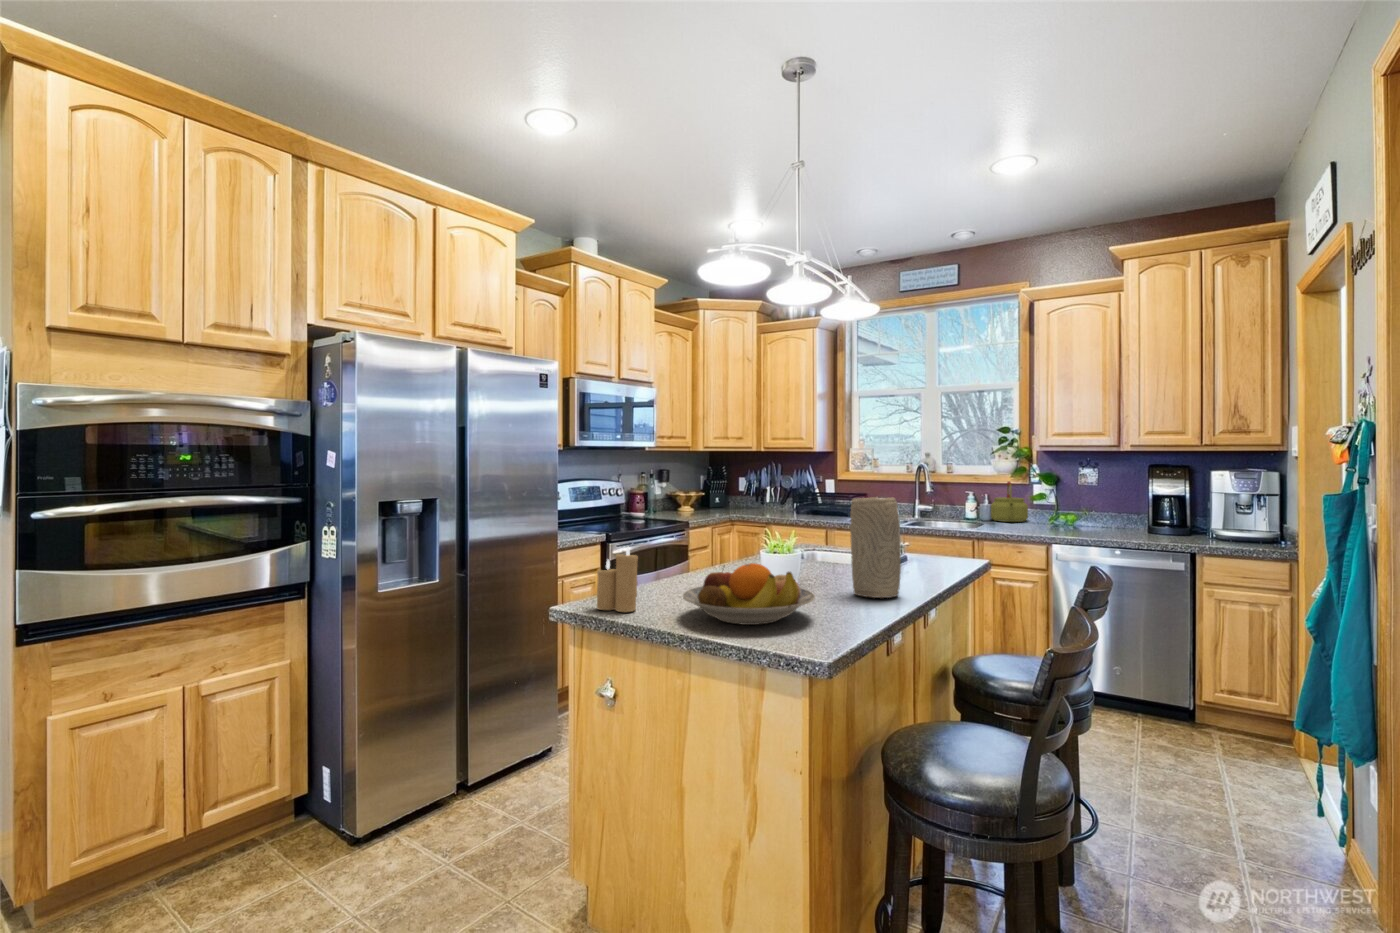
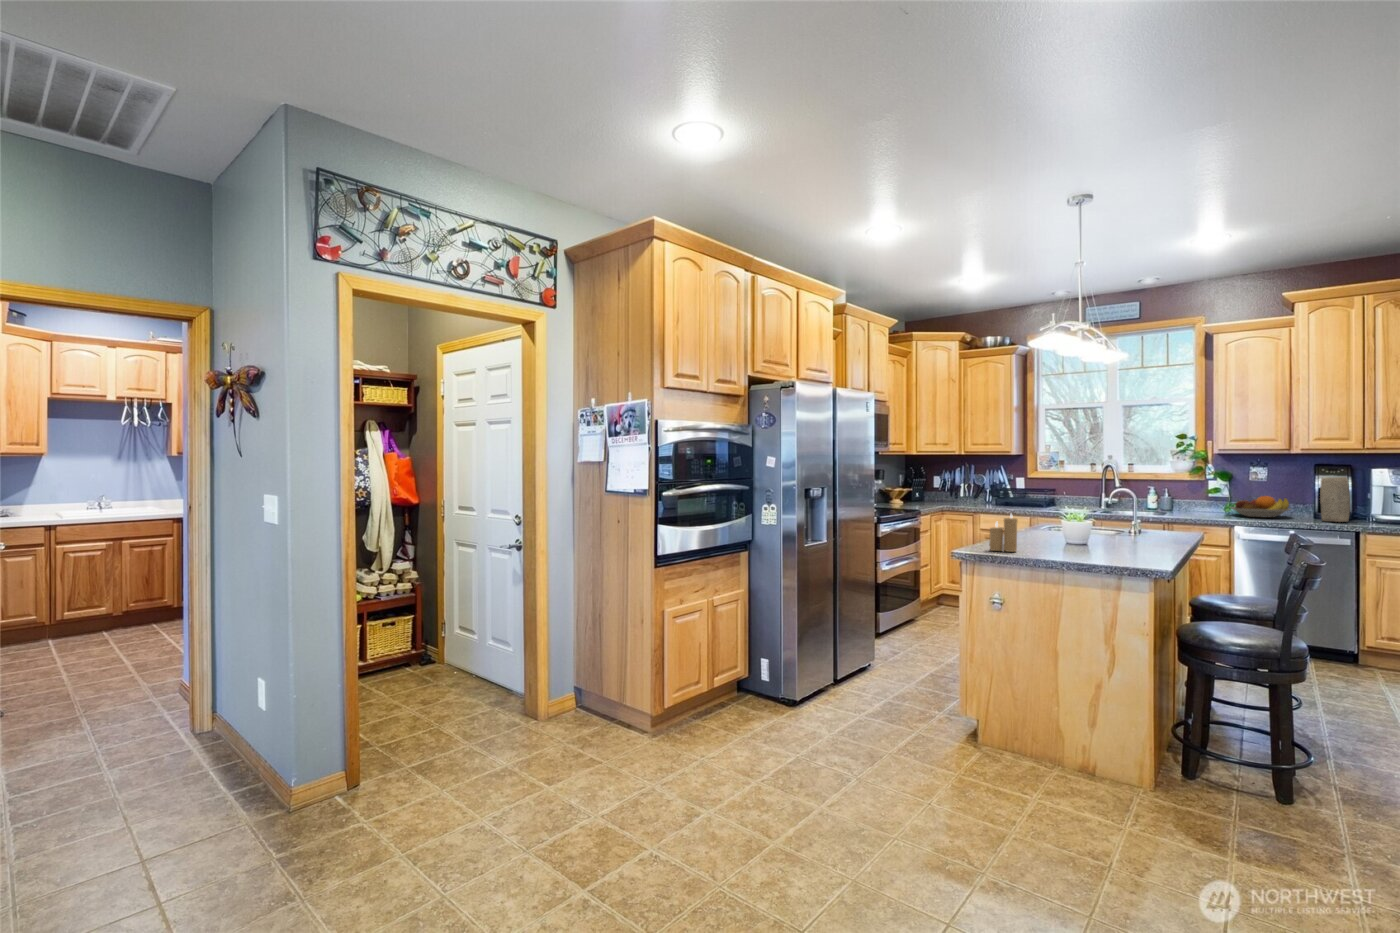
kettle: present [991,481,1028,522] -> none [1174,478,1207,511]
vase: present [850,498,901,598] -> present [1320,477,1350,522]
fruit bowl: present [683,563,815,625] -> present [1230,496,1291,517]

